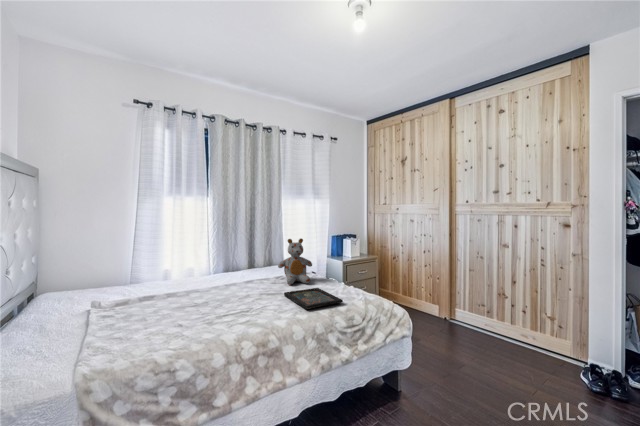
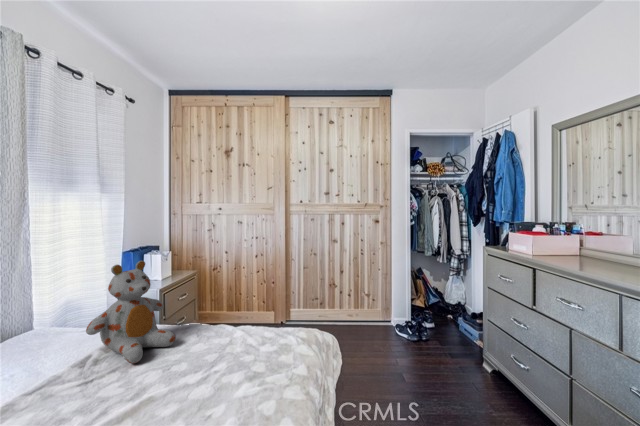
tray: present [284,288,343,309] -> none [162,347,293,406]

